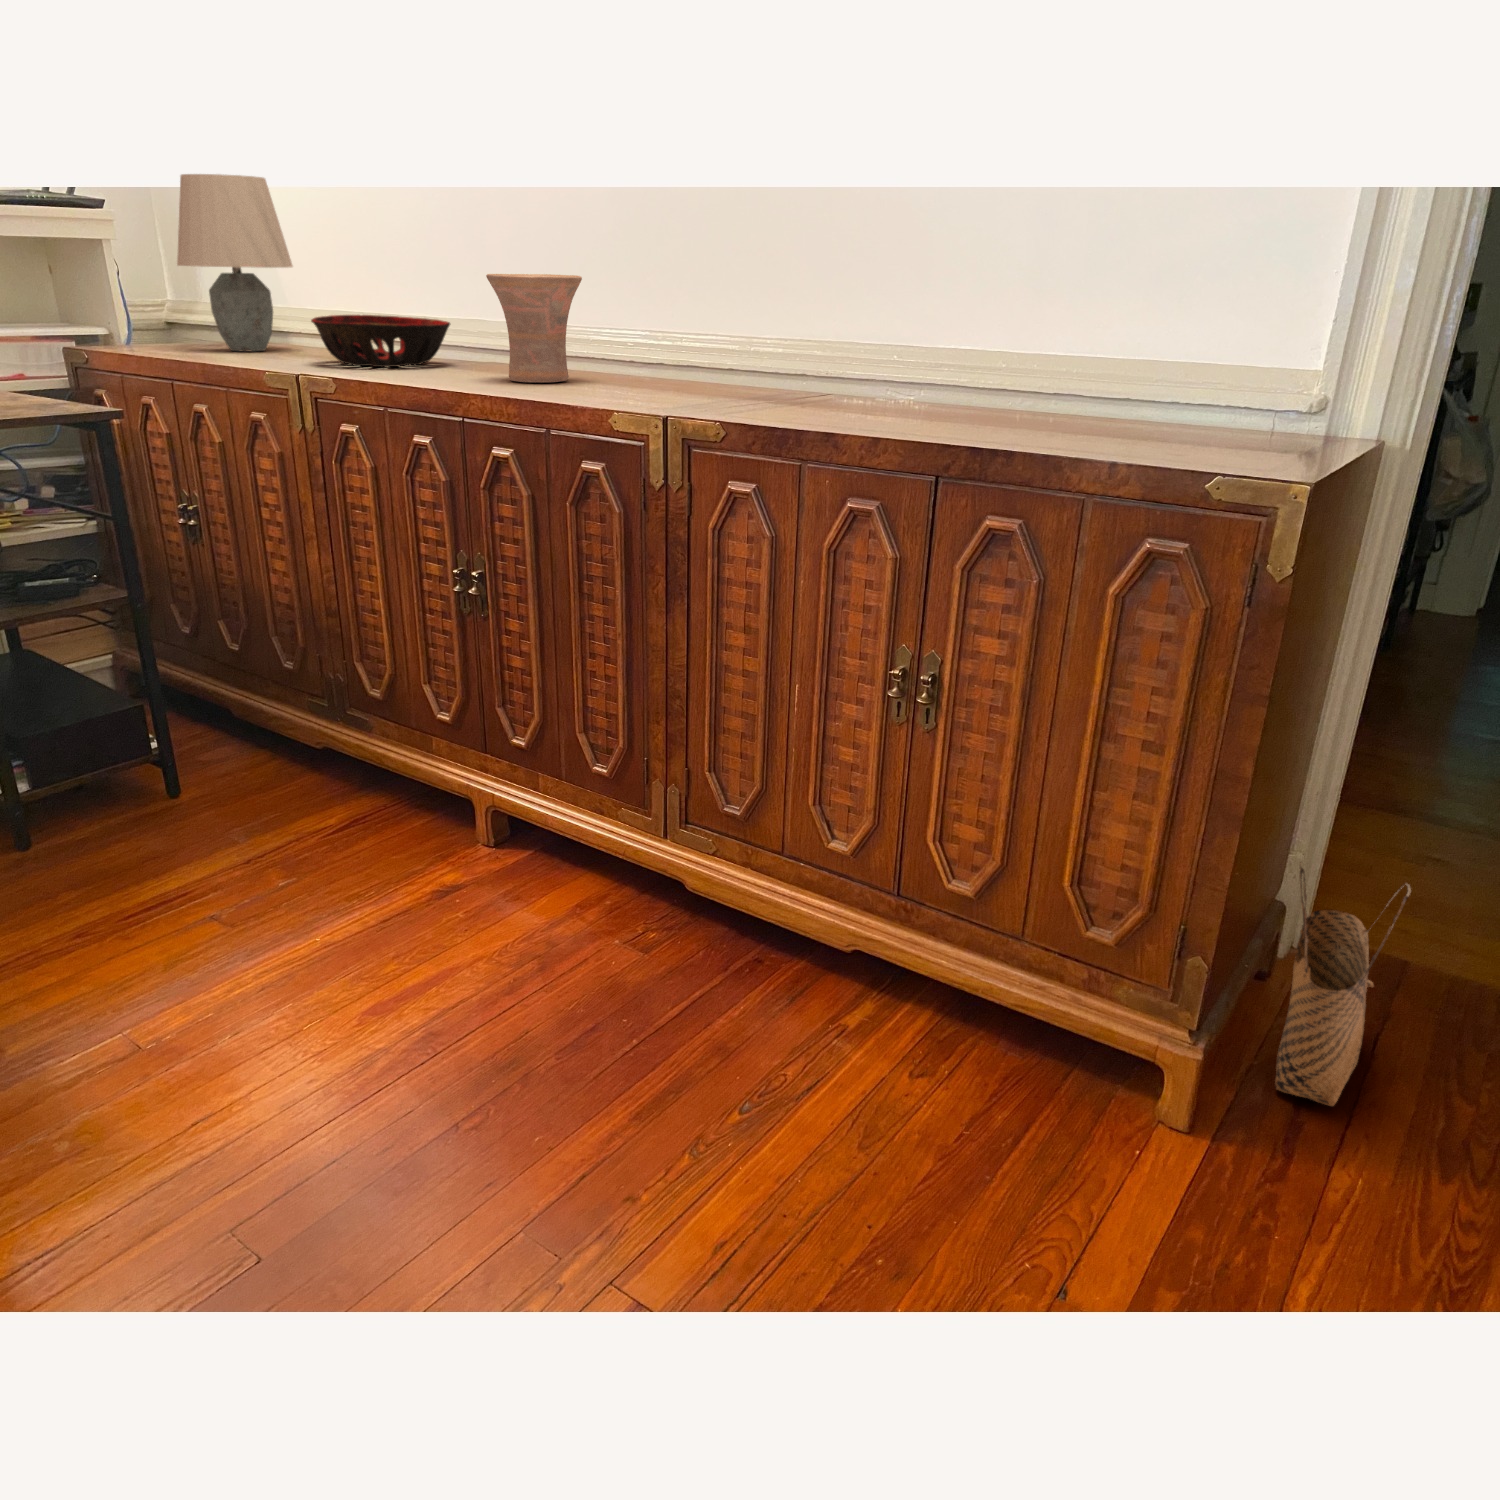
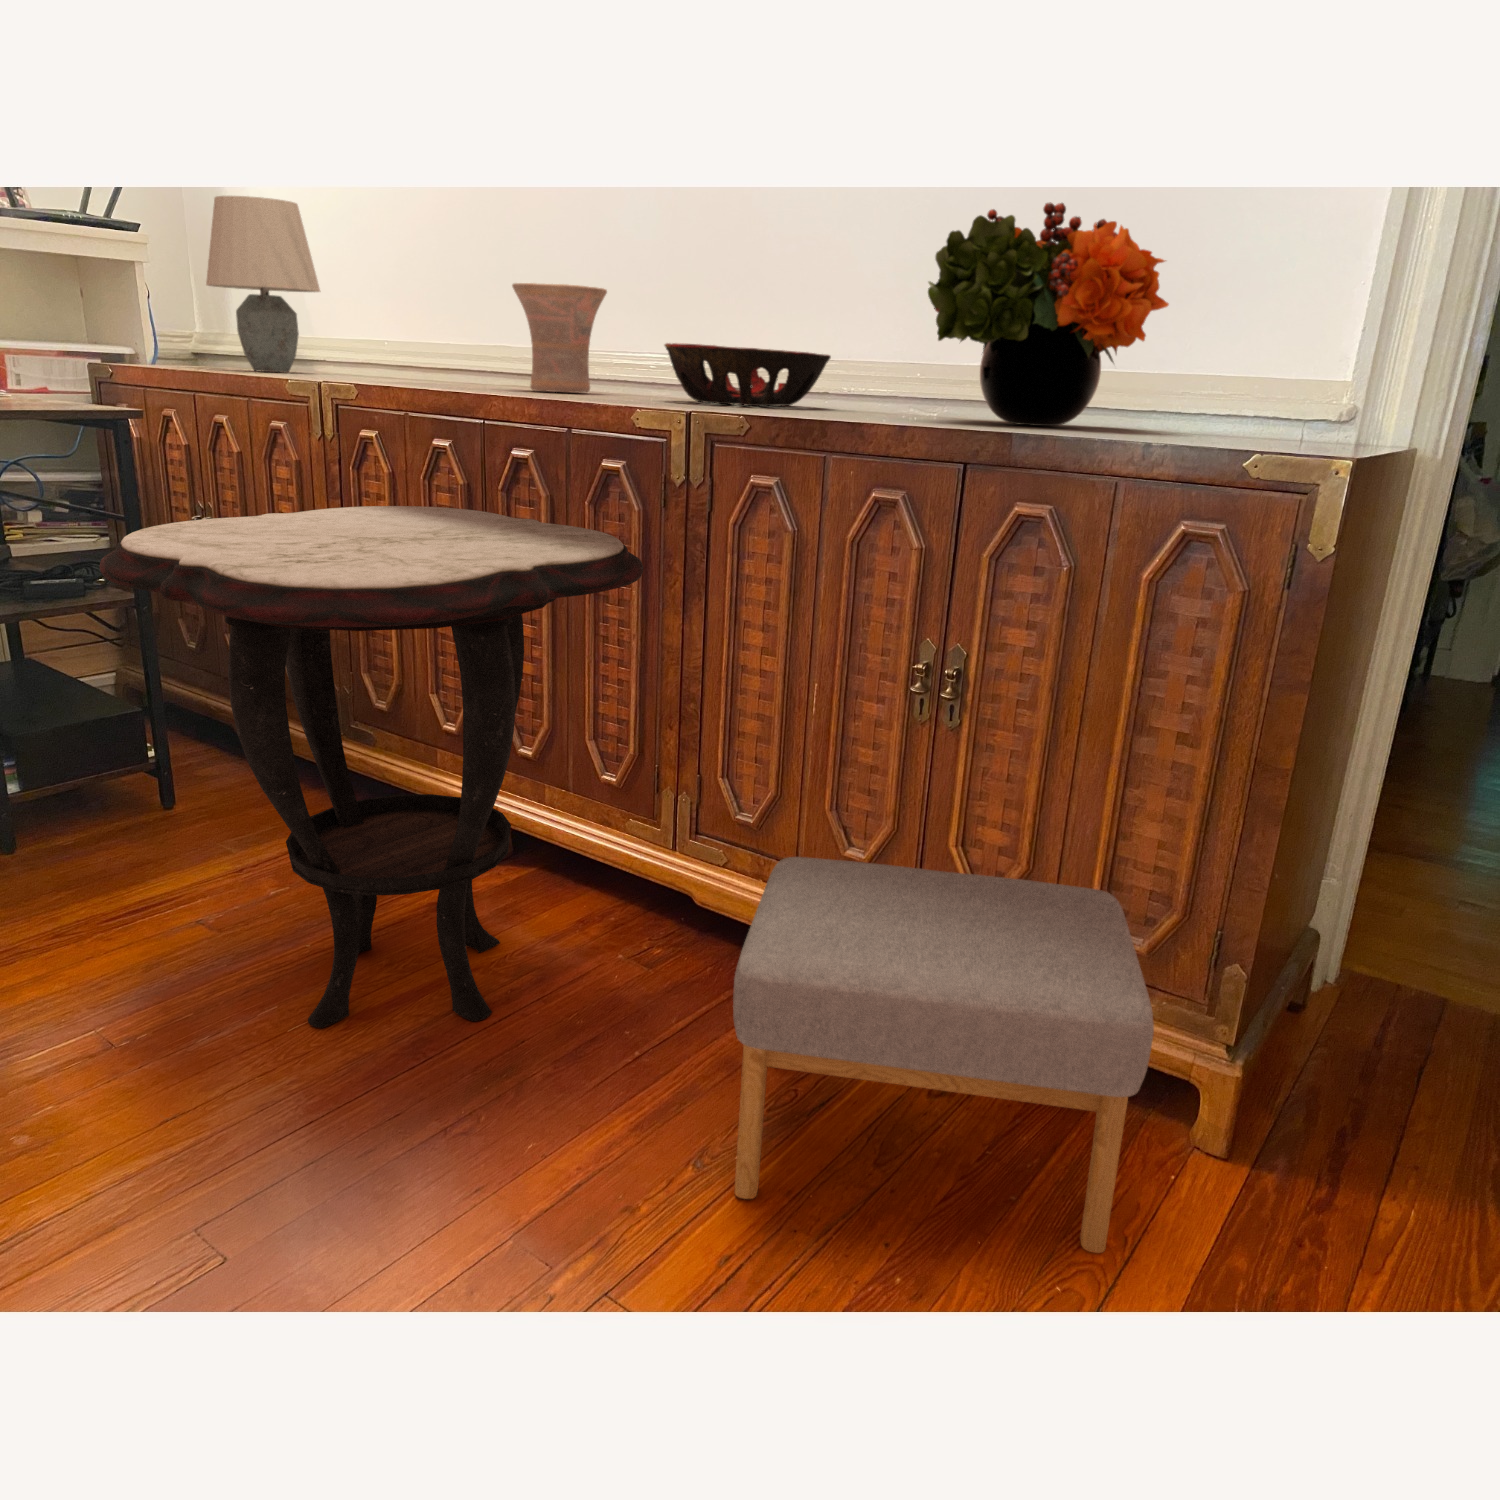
flower arrangement: none [891,207,1137,431] -> present [928,202,1169,426]
decorative bowl: present [311,315,450,367] -> present [665,343,831,406]
side table: none [96,511,626,1025] -> present [99,506,644,1028]
footstool: none [722,859,1115,1230] -> present [733,857,1154,1253]
woven basket: present [1275,862,1411,1106] -> none [1316,874,1459,1136]

